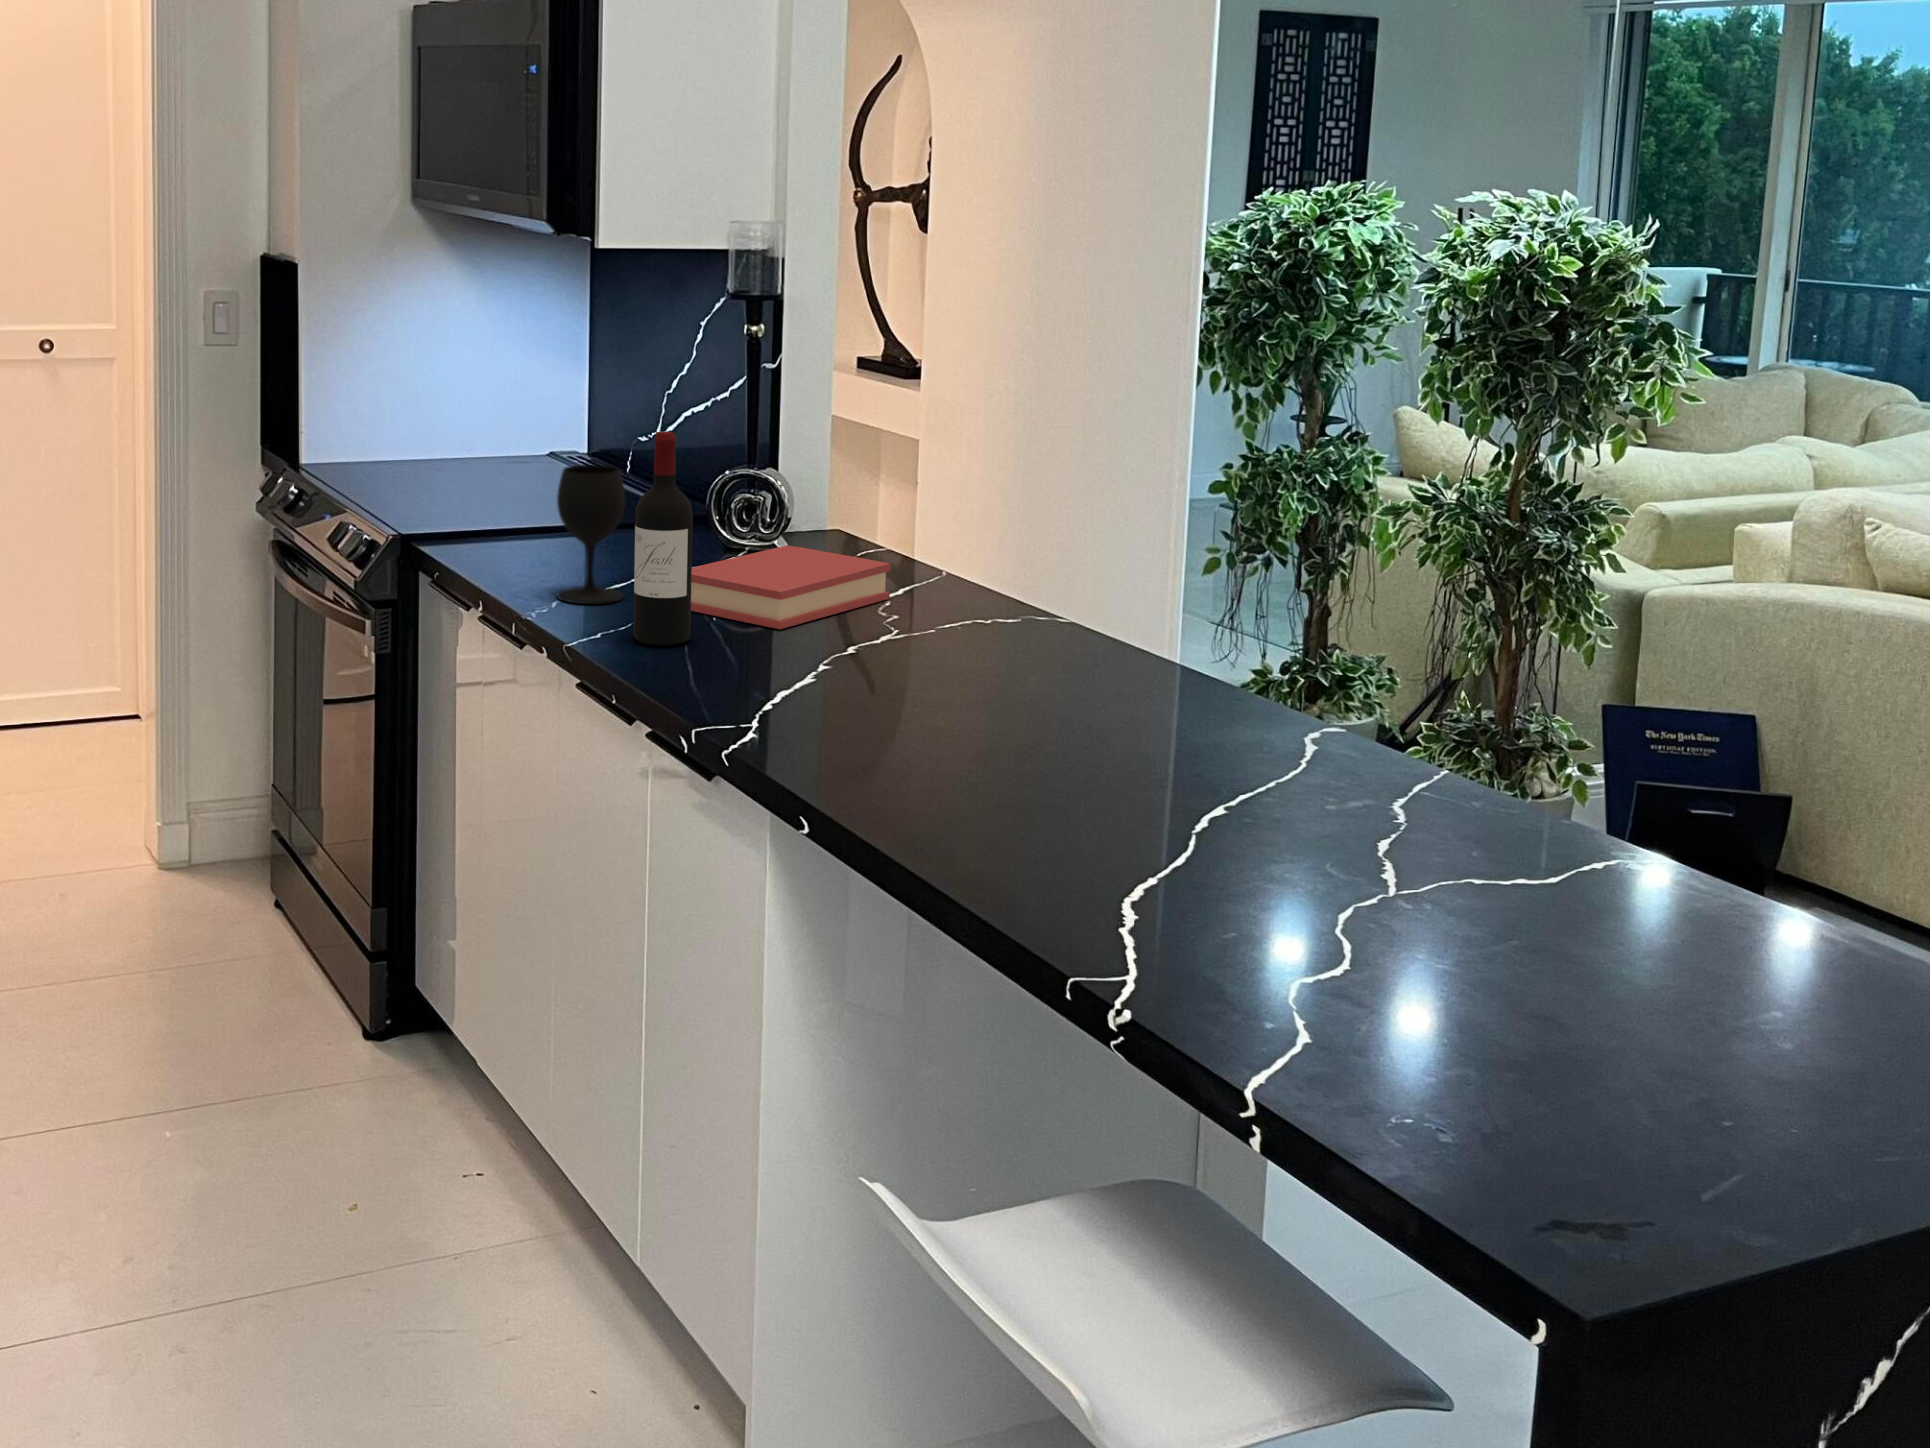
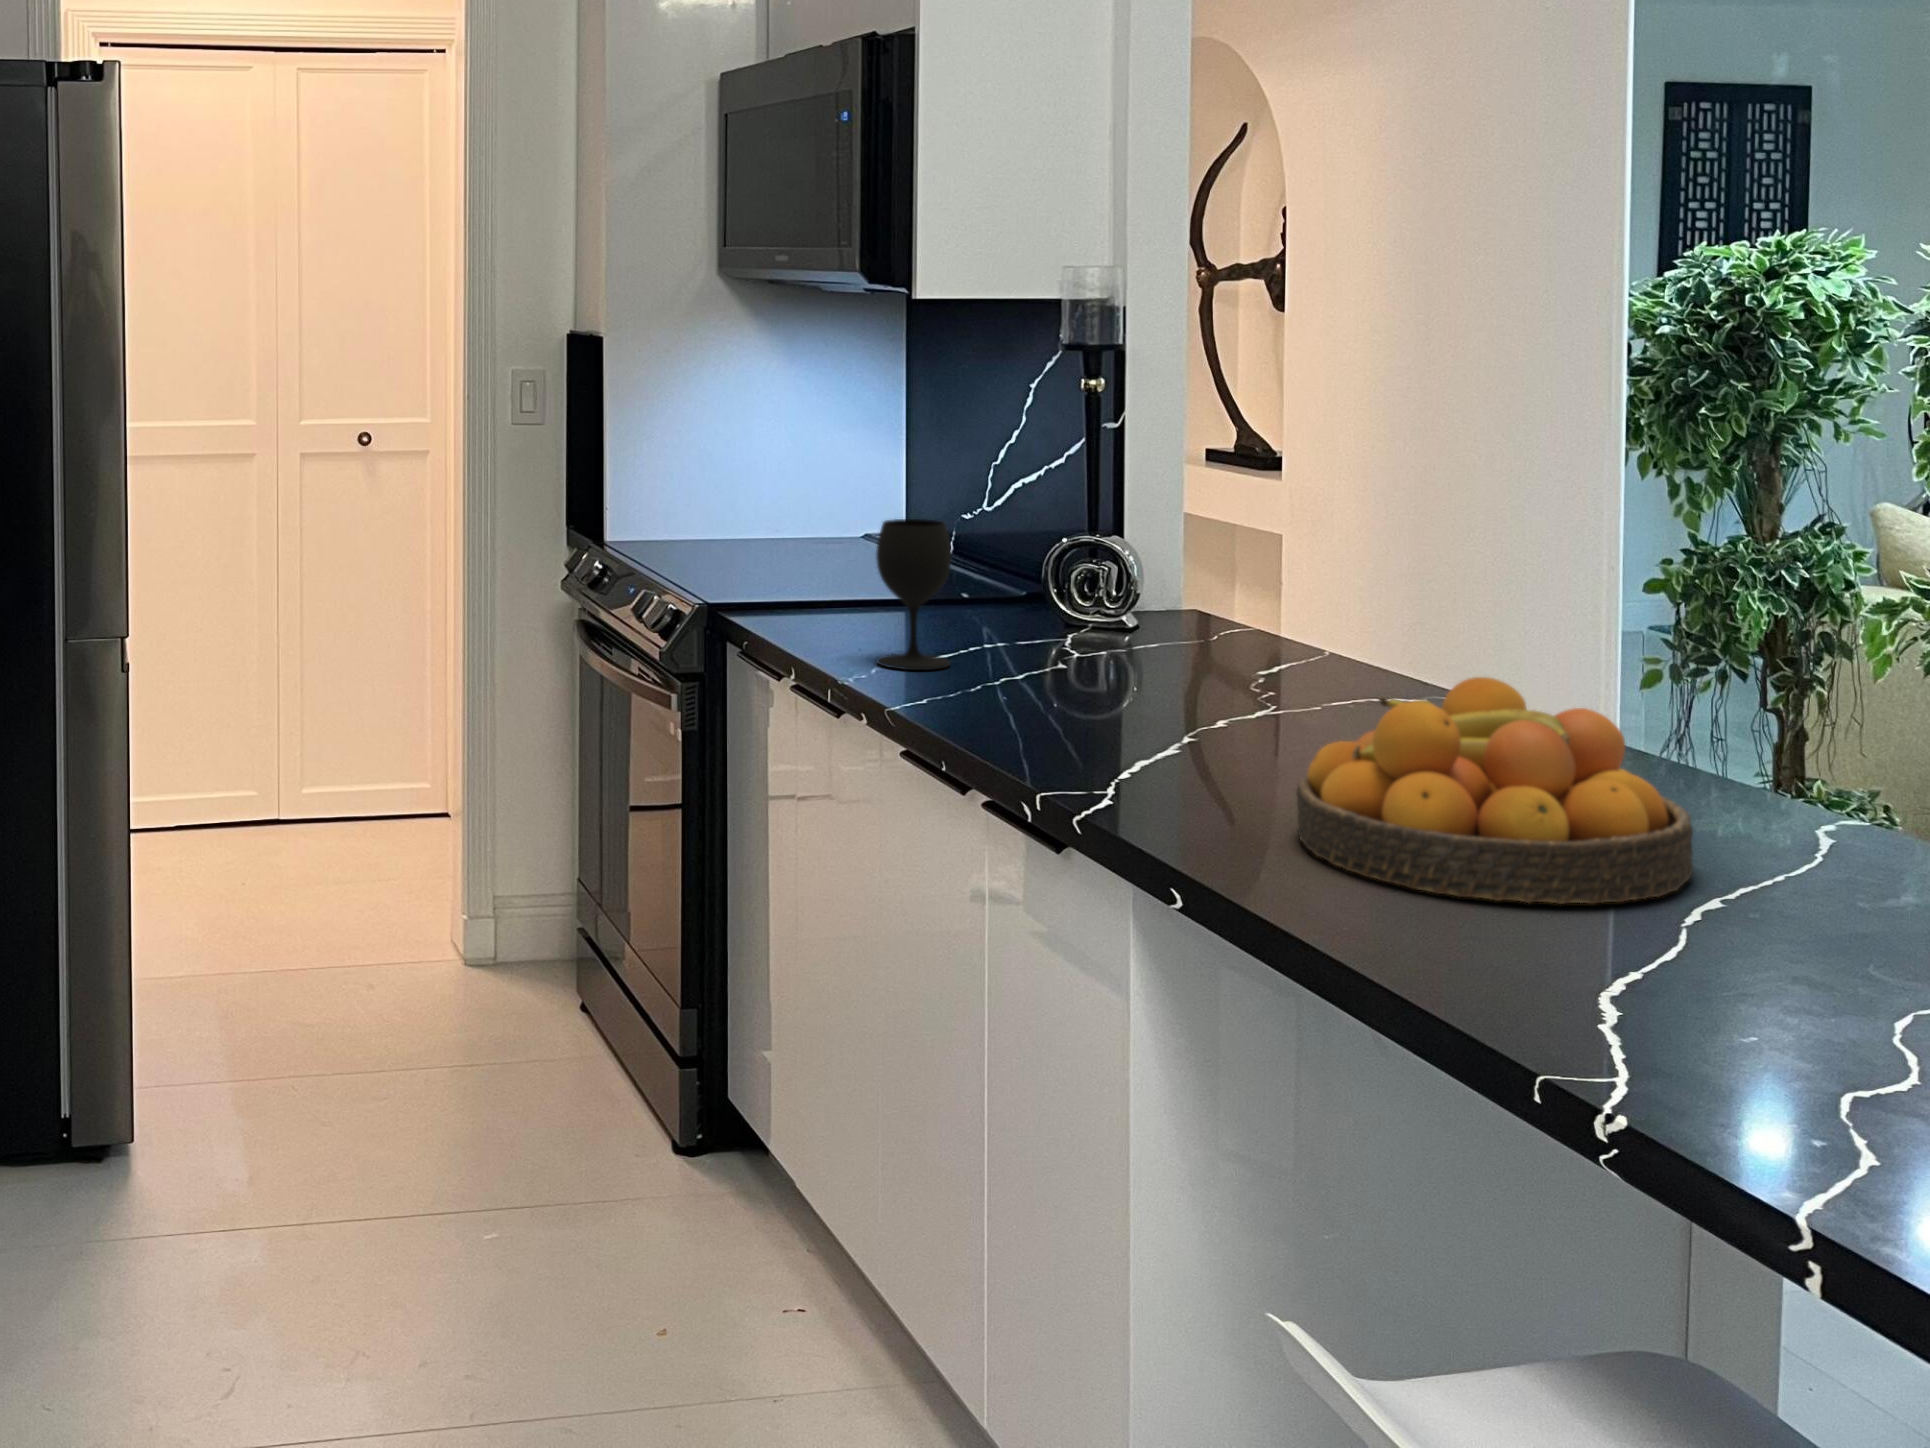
wine bottle: present [633,431,693,646] -> none [962,471,1028,710]
hardback book: present [691,545,891,629] -> none [1006,615,1260,699]
fruit bowl: none [910,627,1210,822] -> present [1297,677,1693,904]

